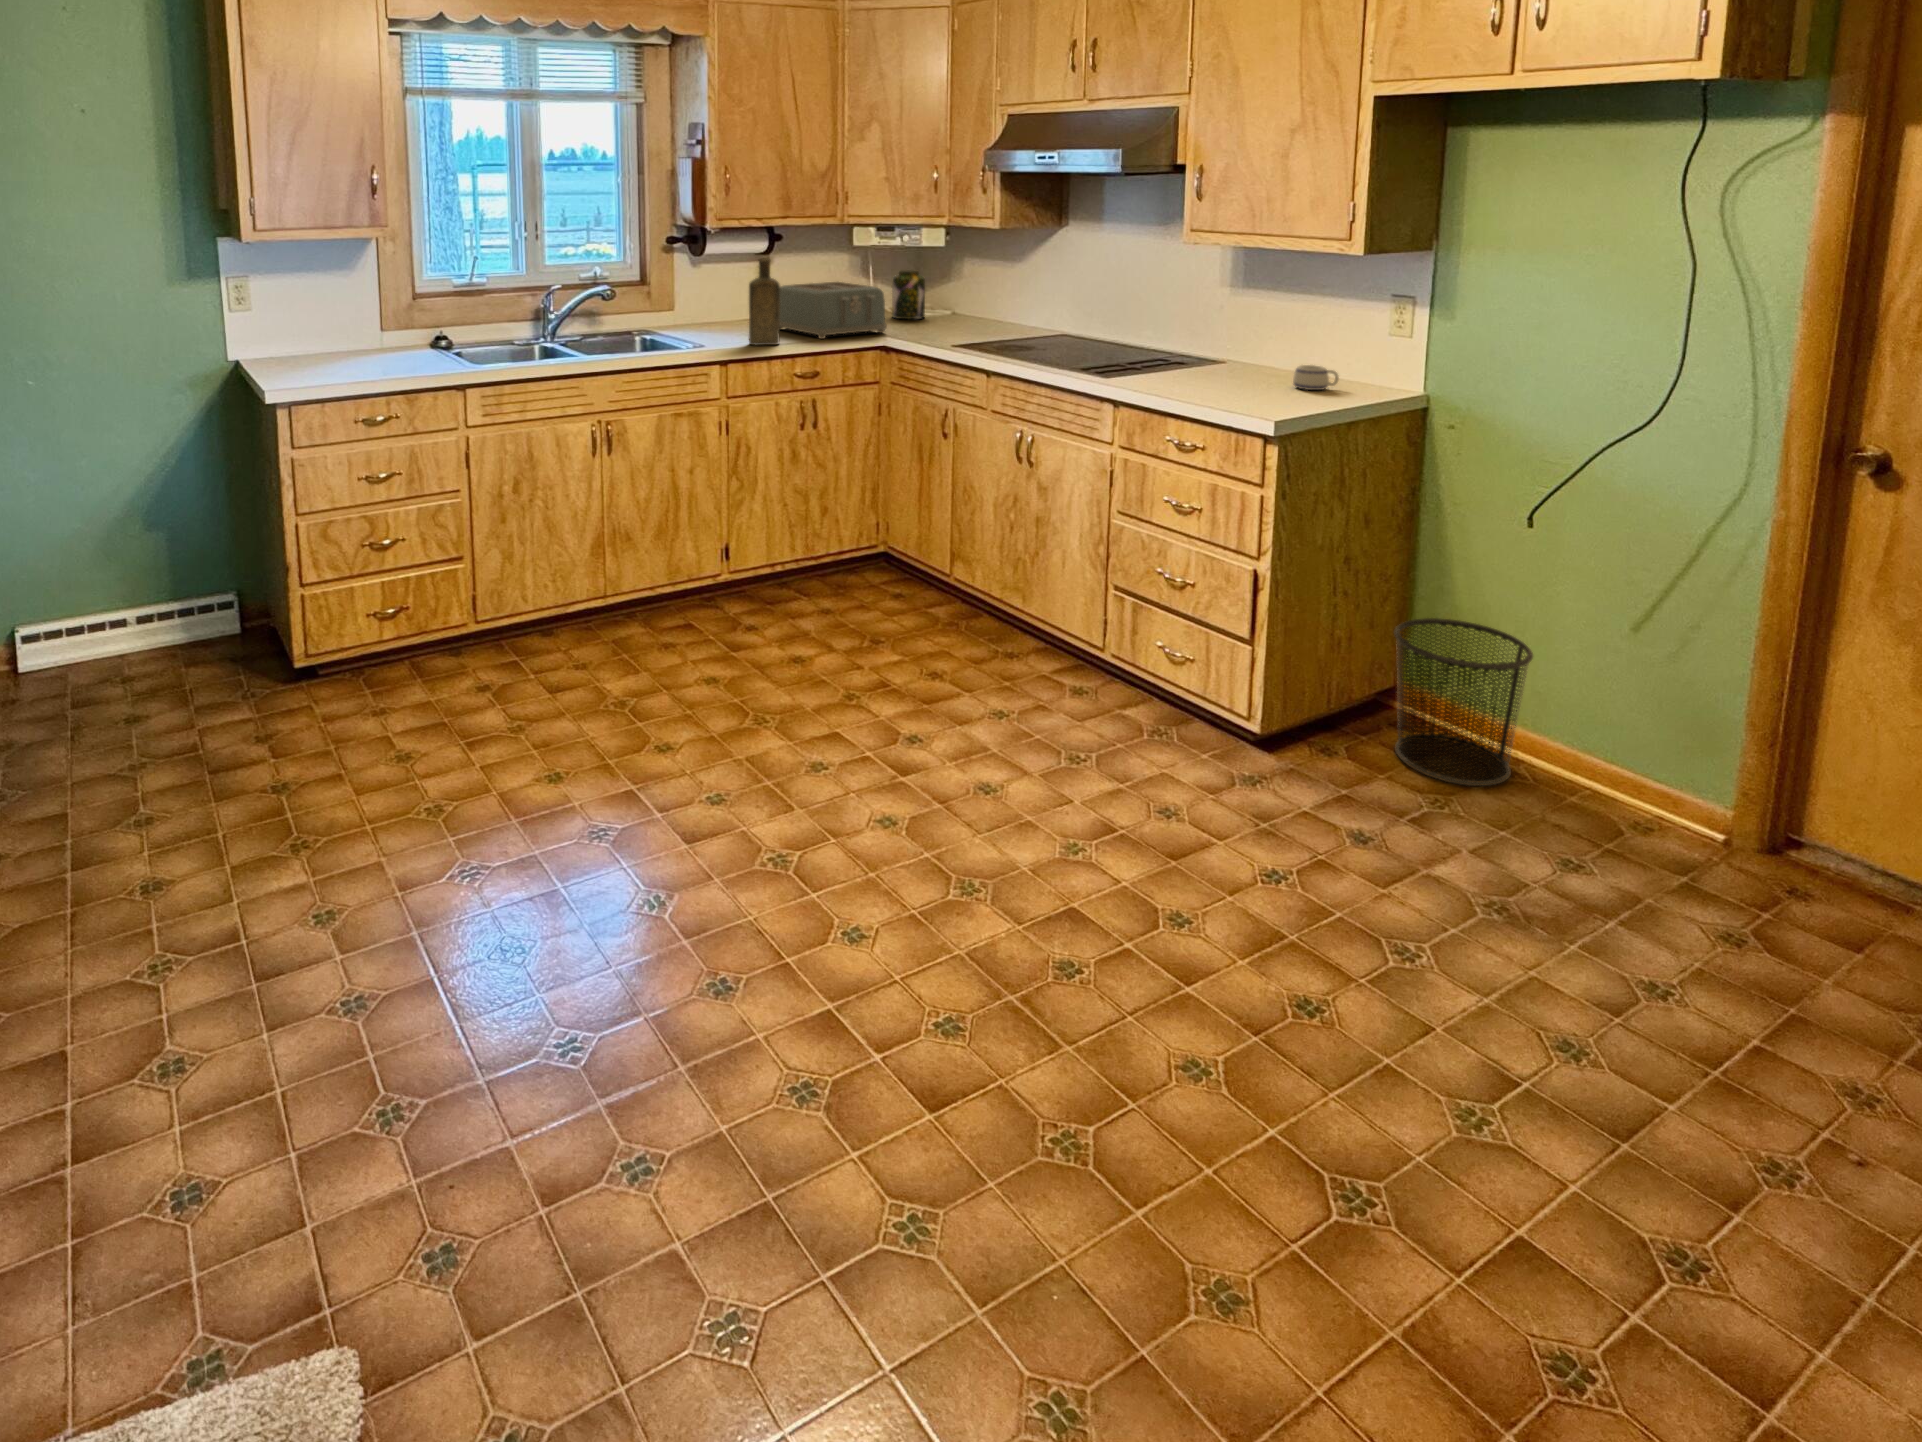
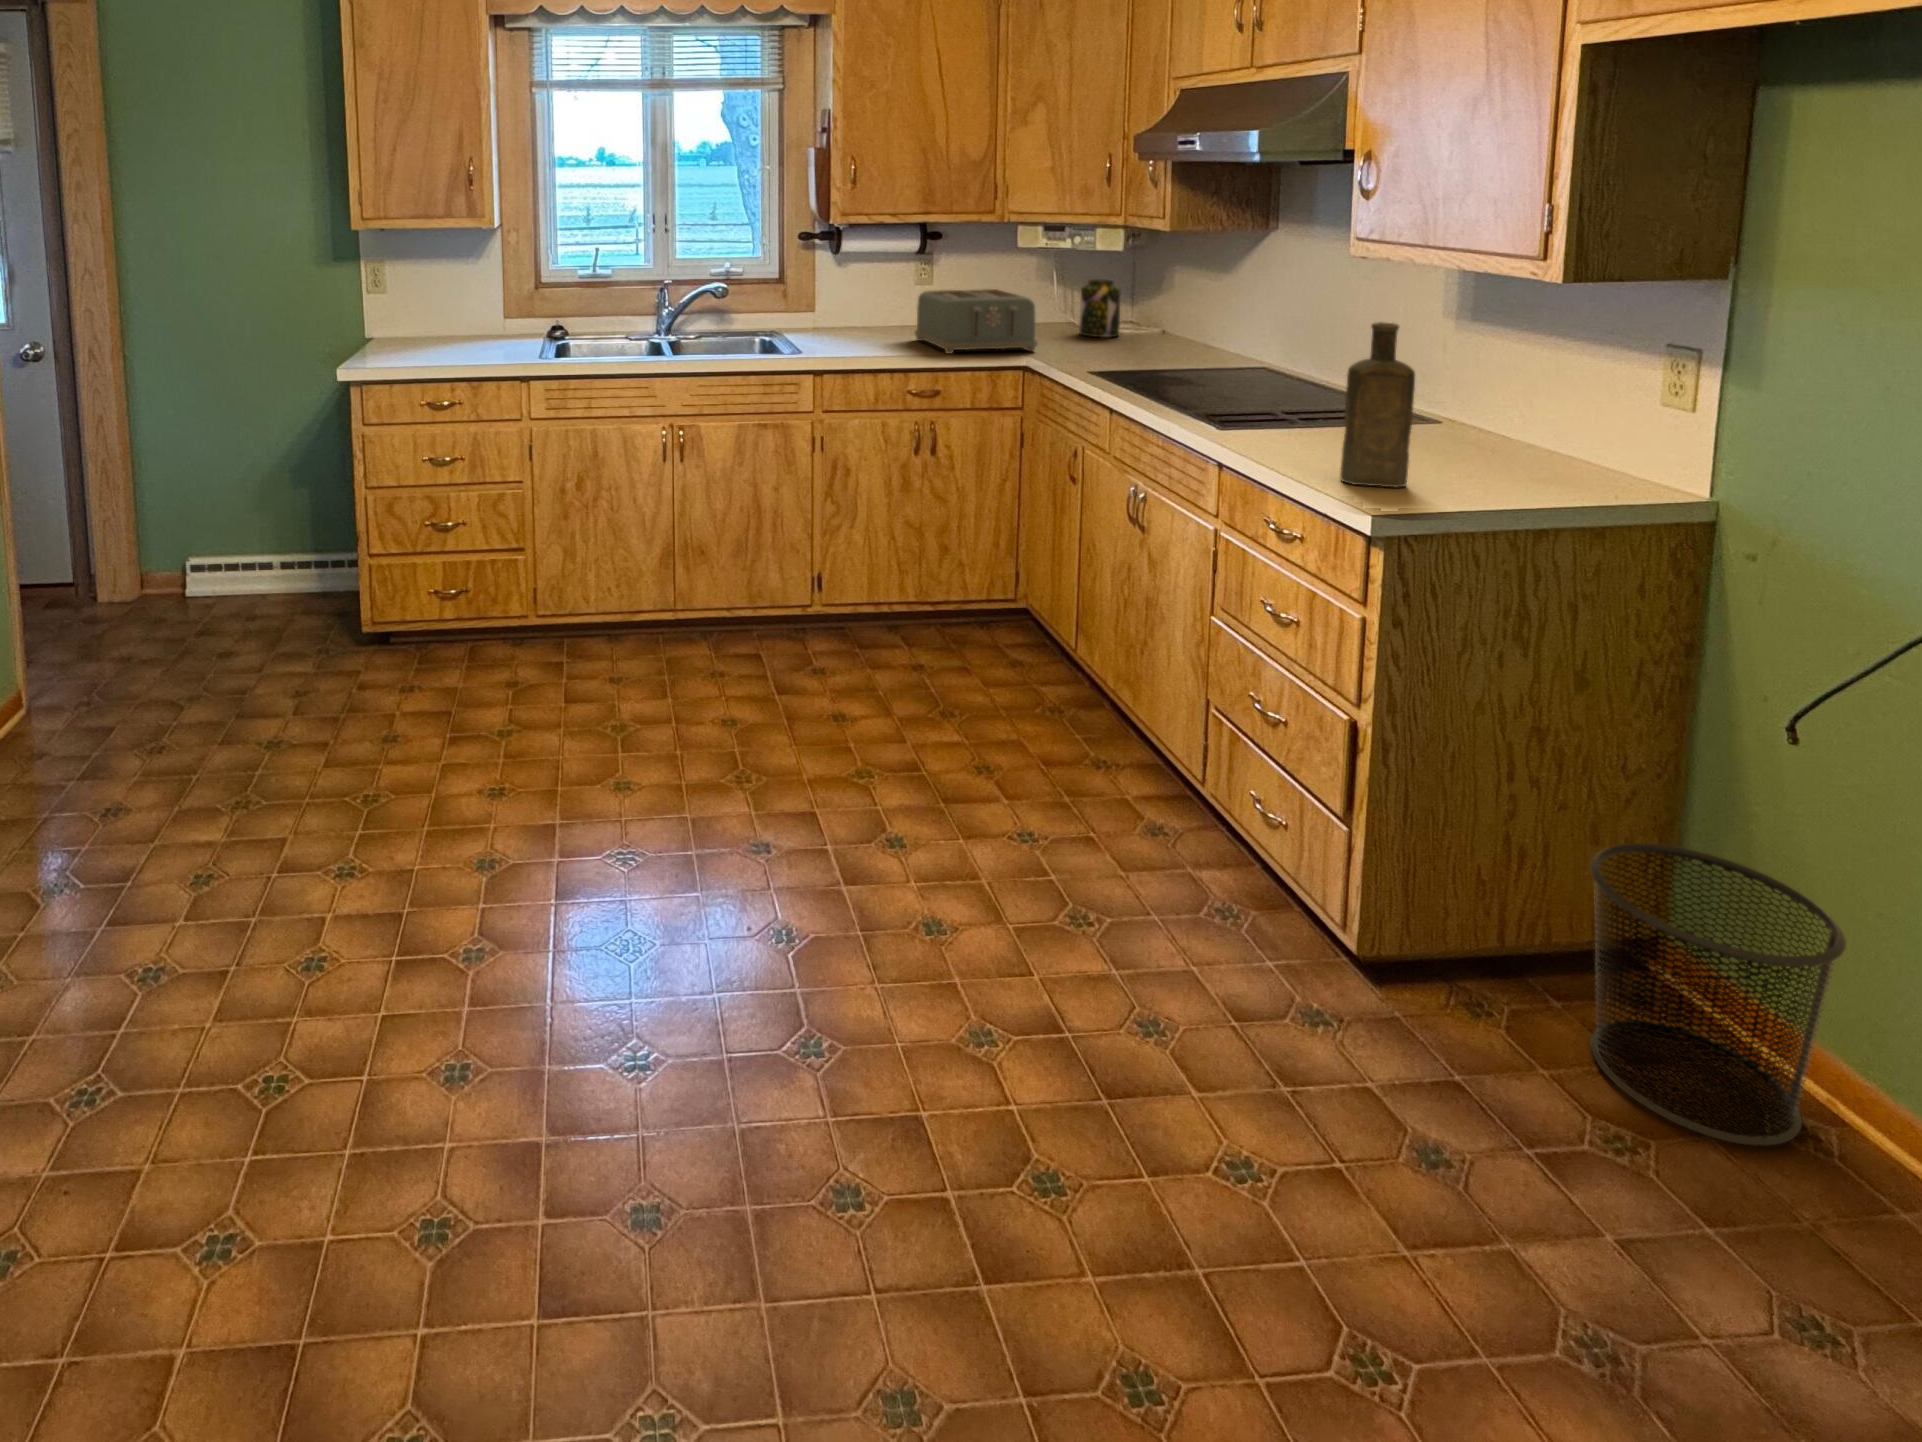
bottle: present [749,258,780,345] -> present [1340,322,1415,487]
mug: present [1293,365,1339,390] -> none [1491,436,1568,474]

